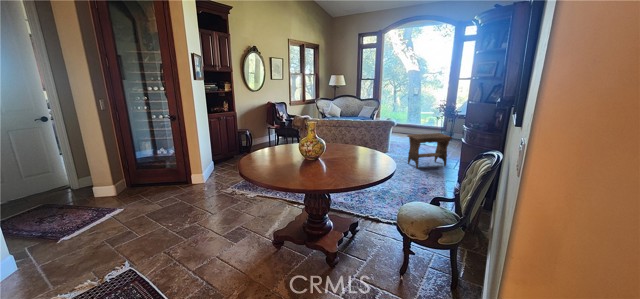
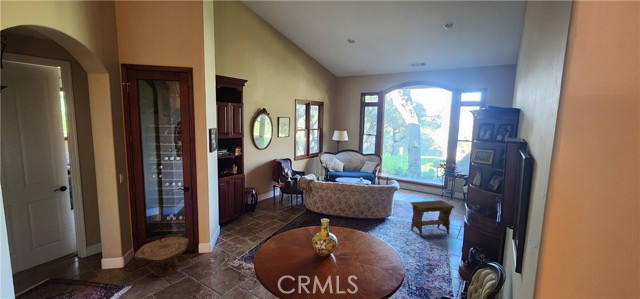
side table: none [124,164,179,201] -> present [135,234,189,276]

